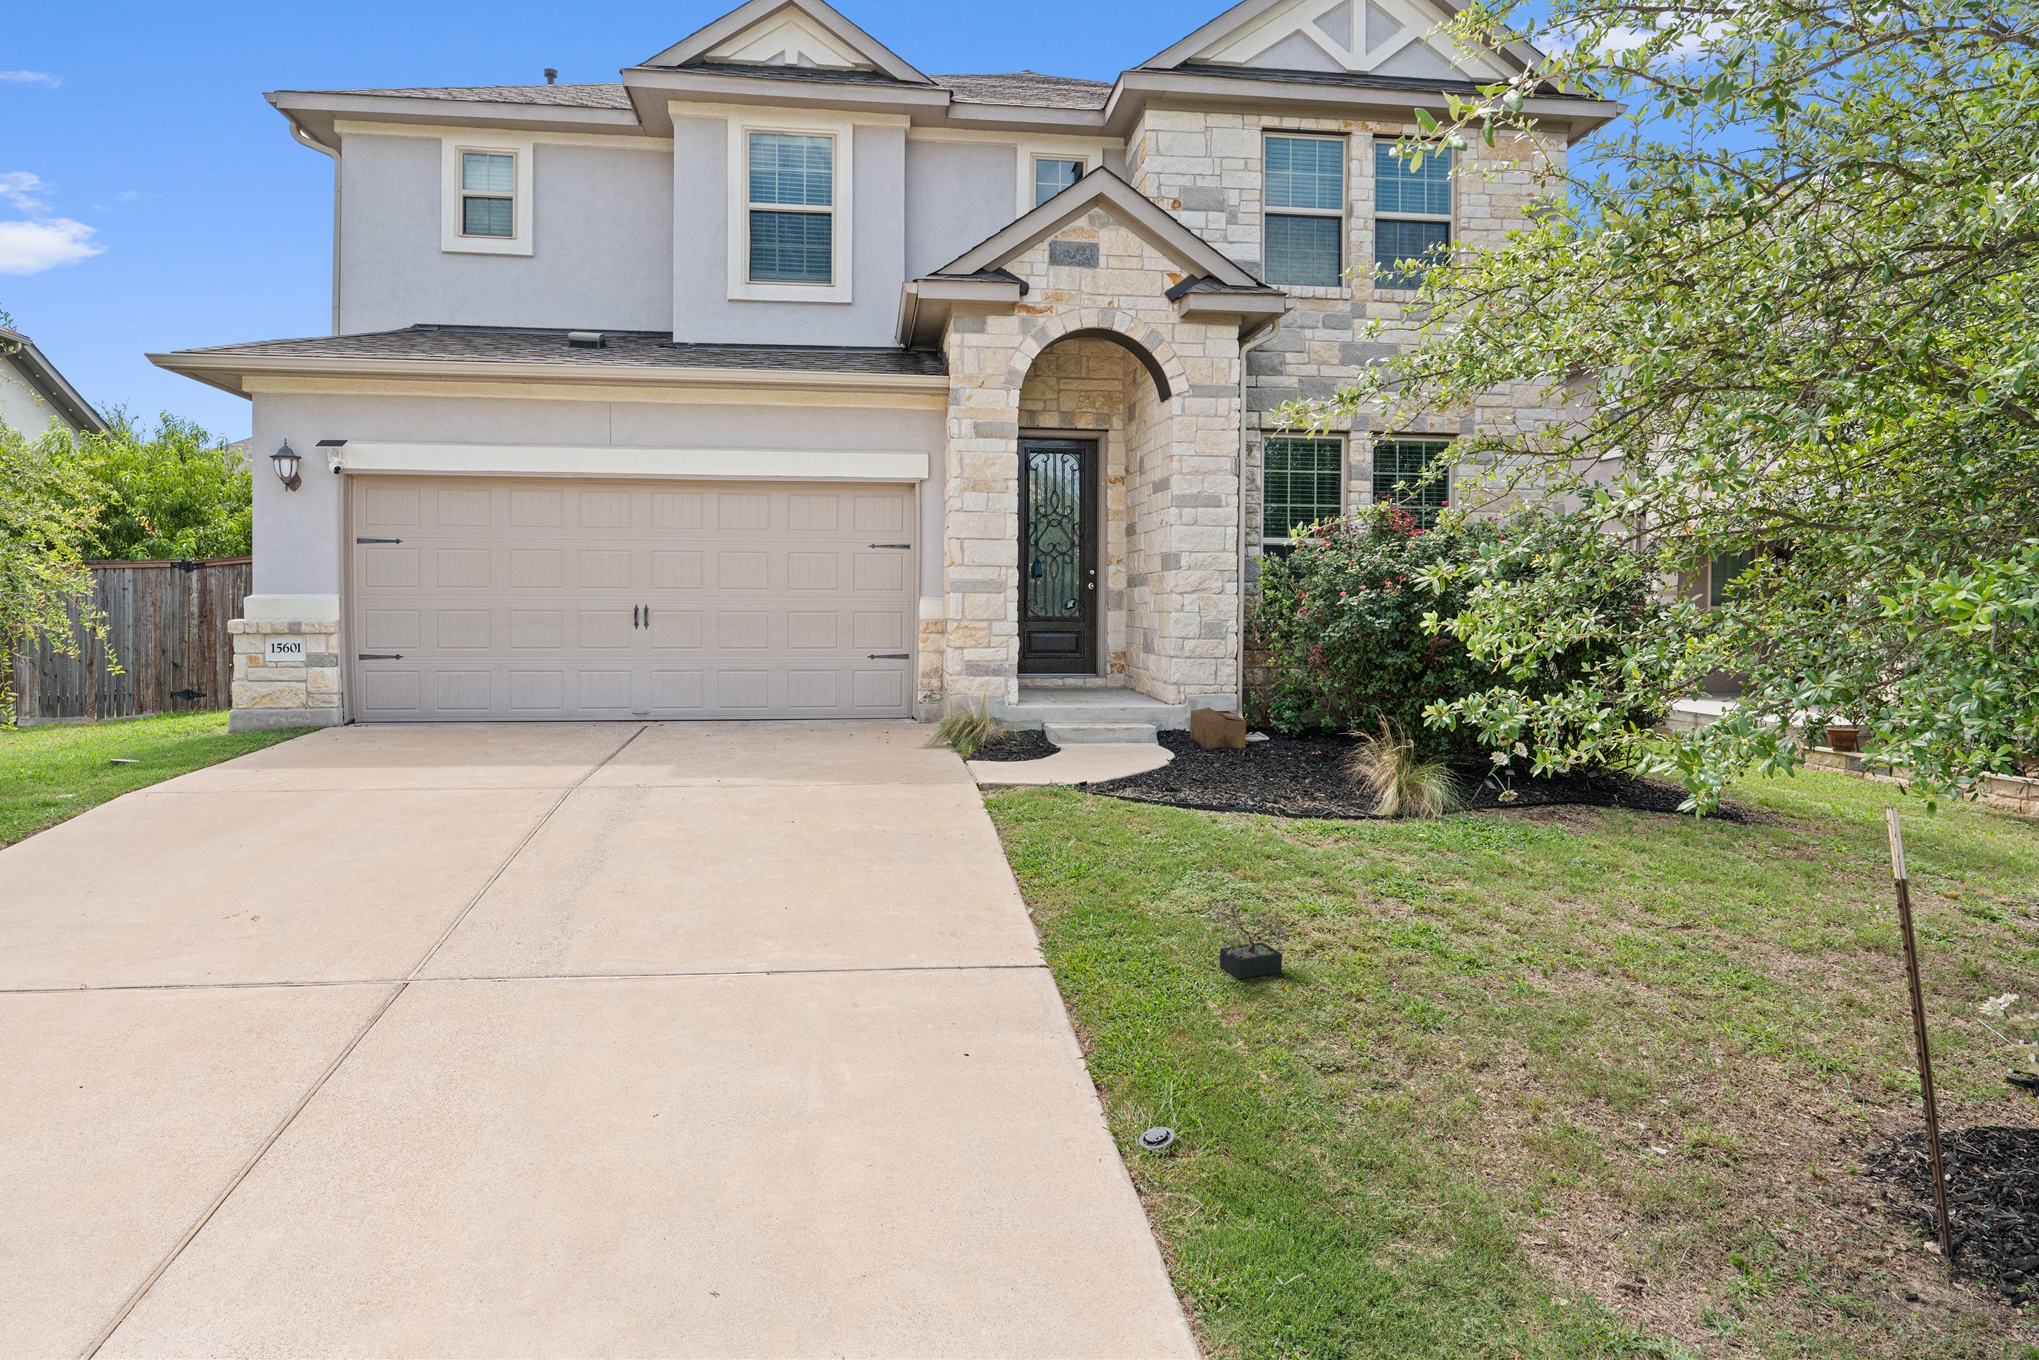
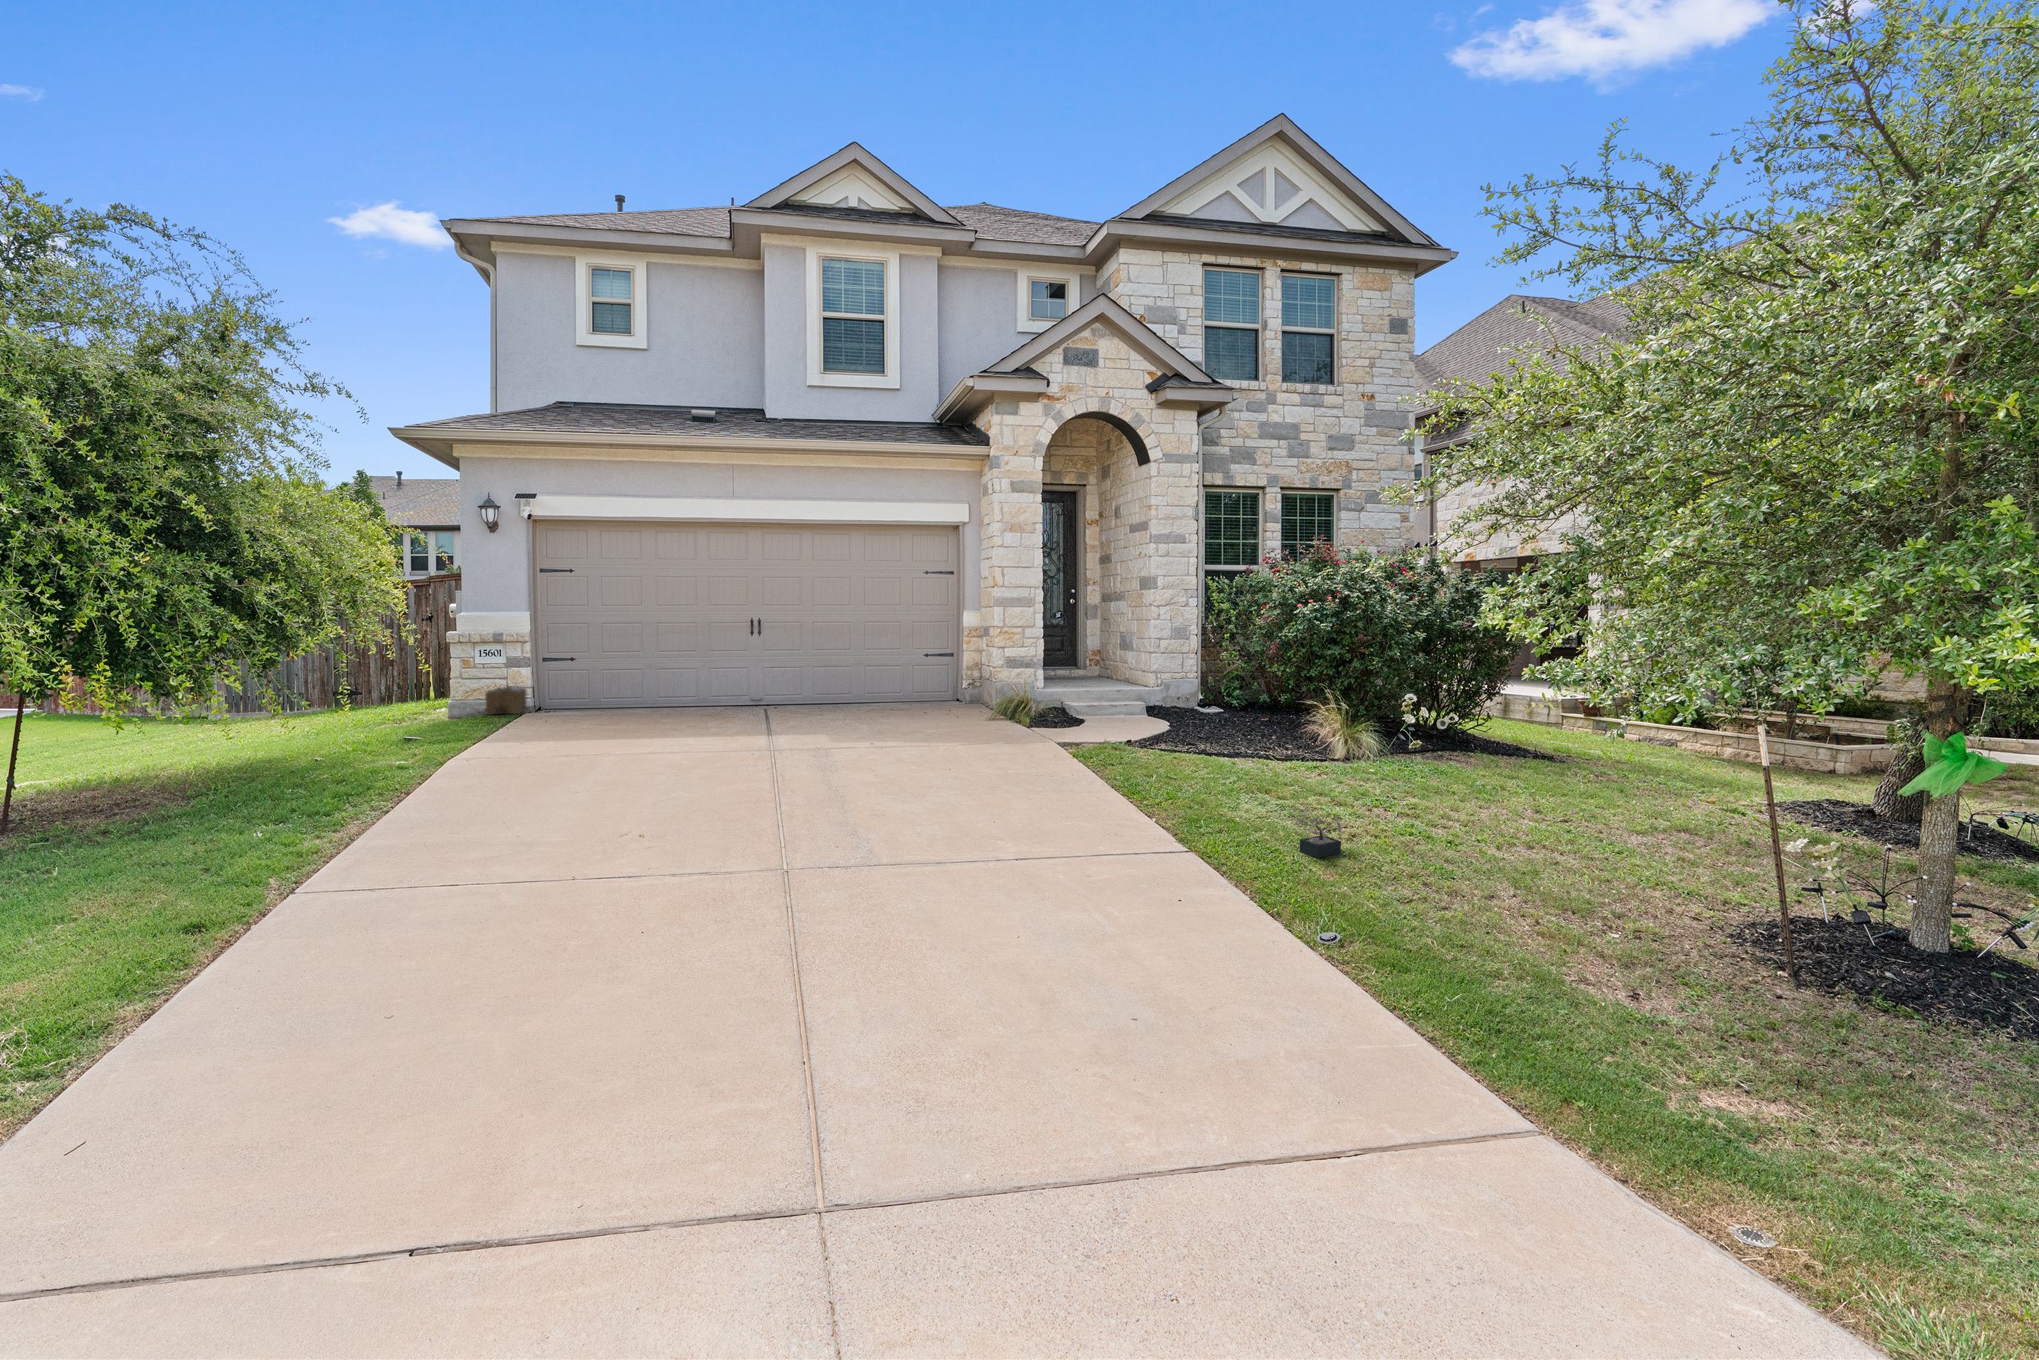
cardboard box: present [1190,708,1246,748] -> present [485,686,528,715]

